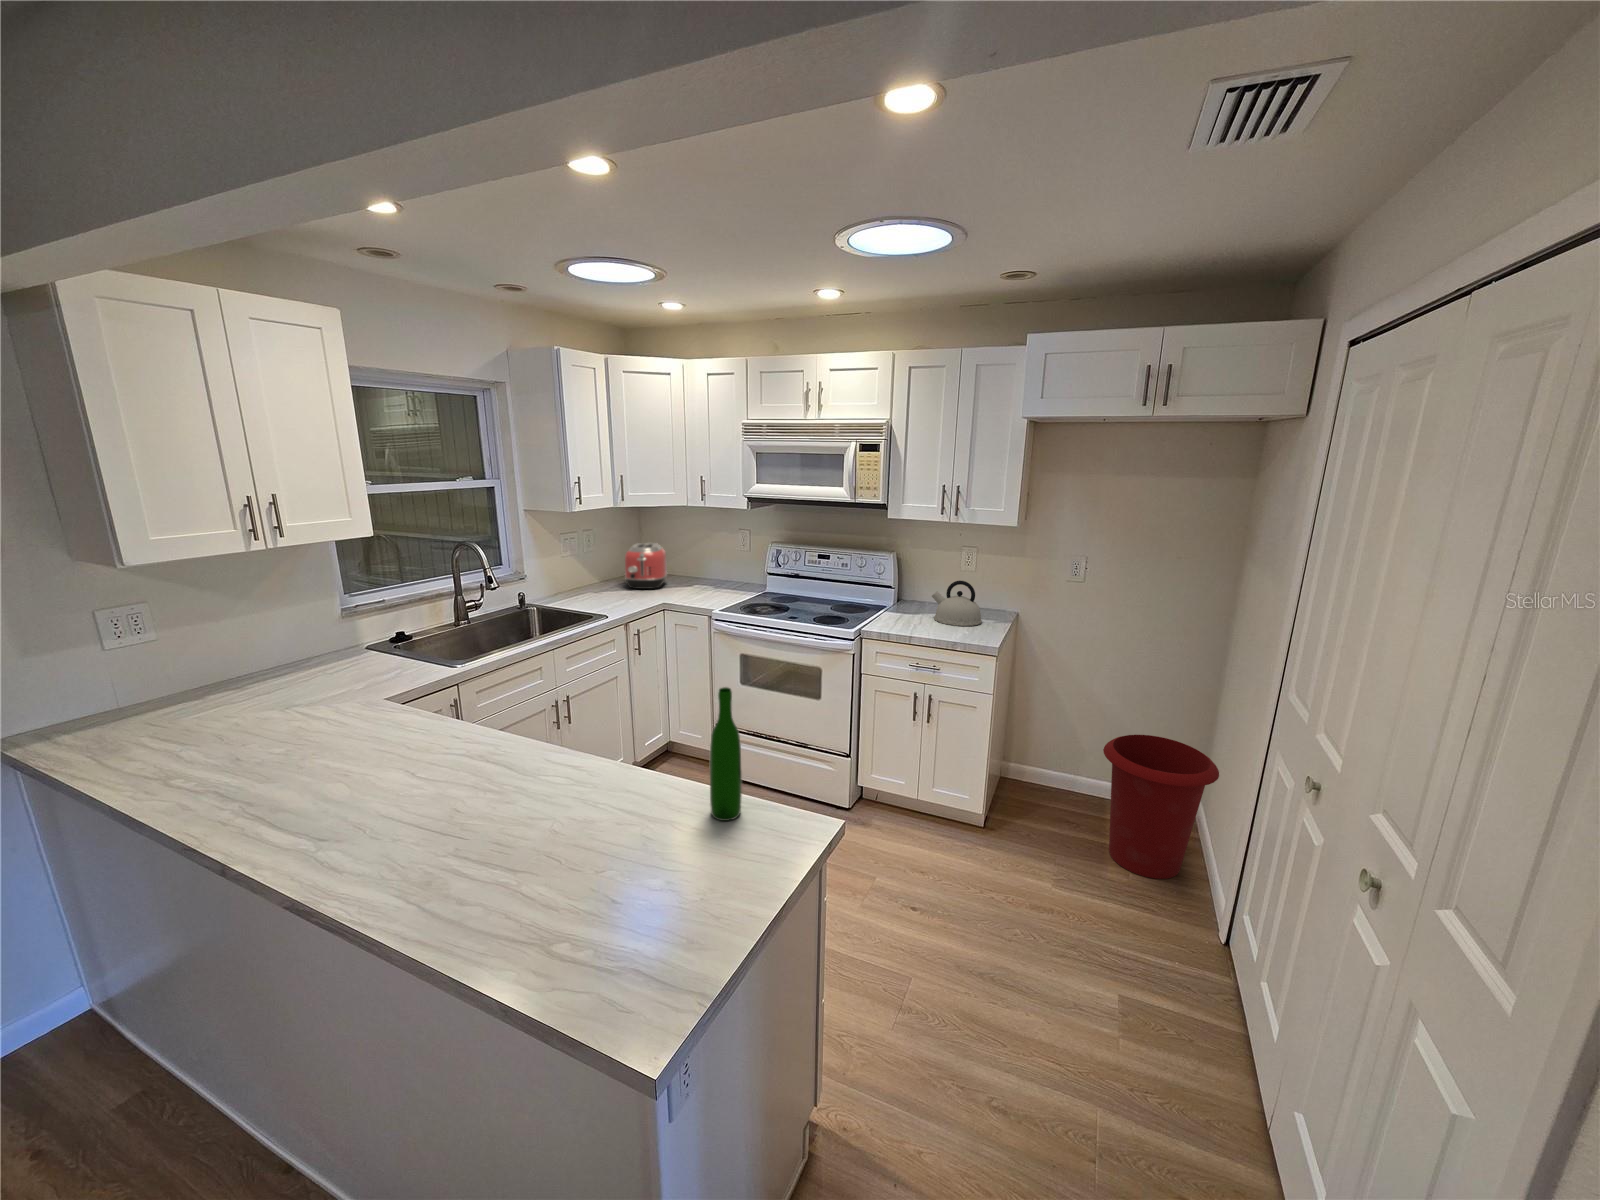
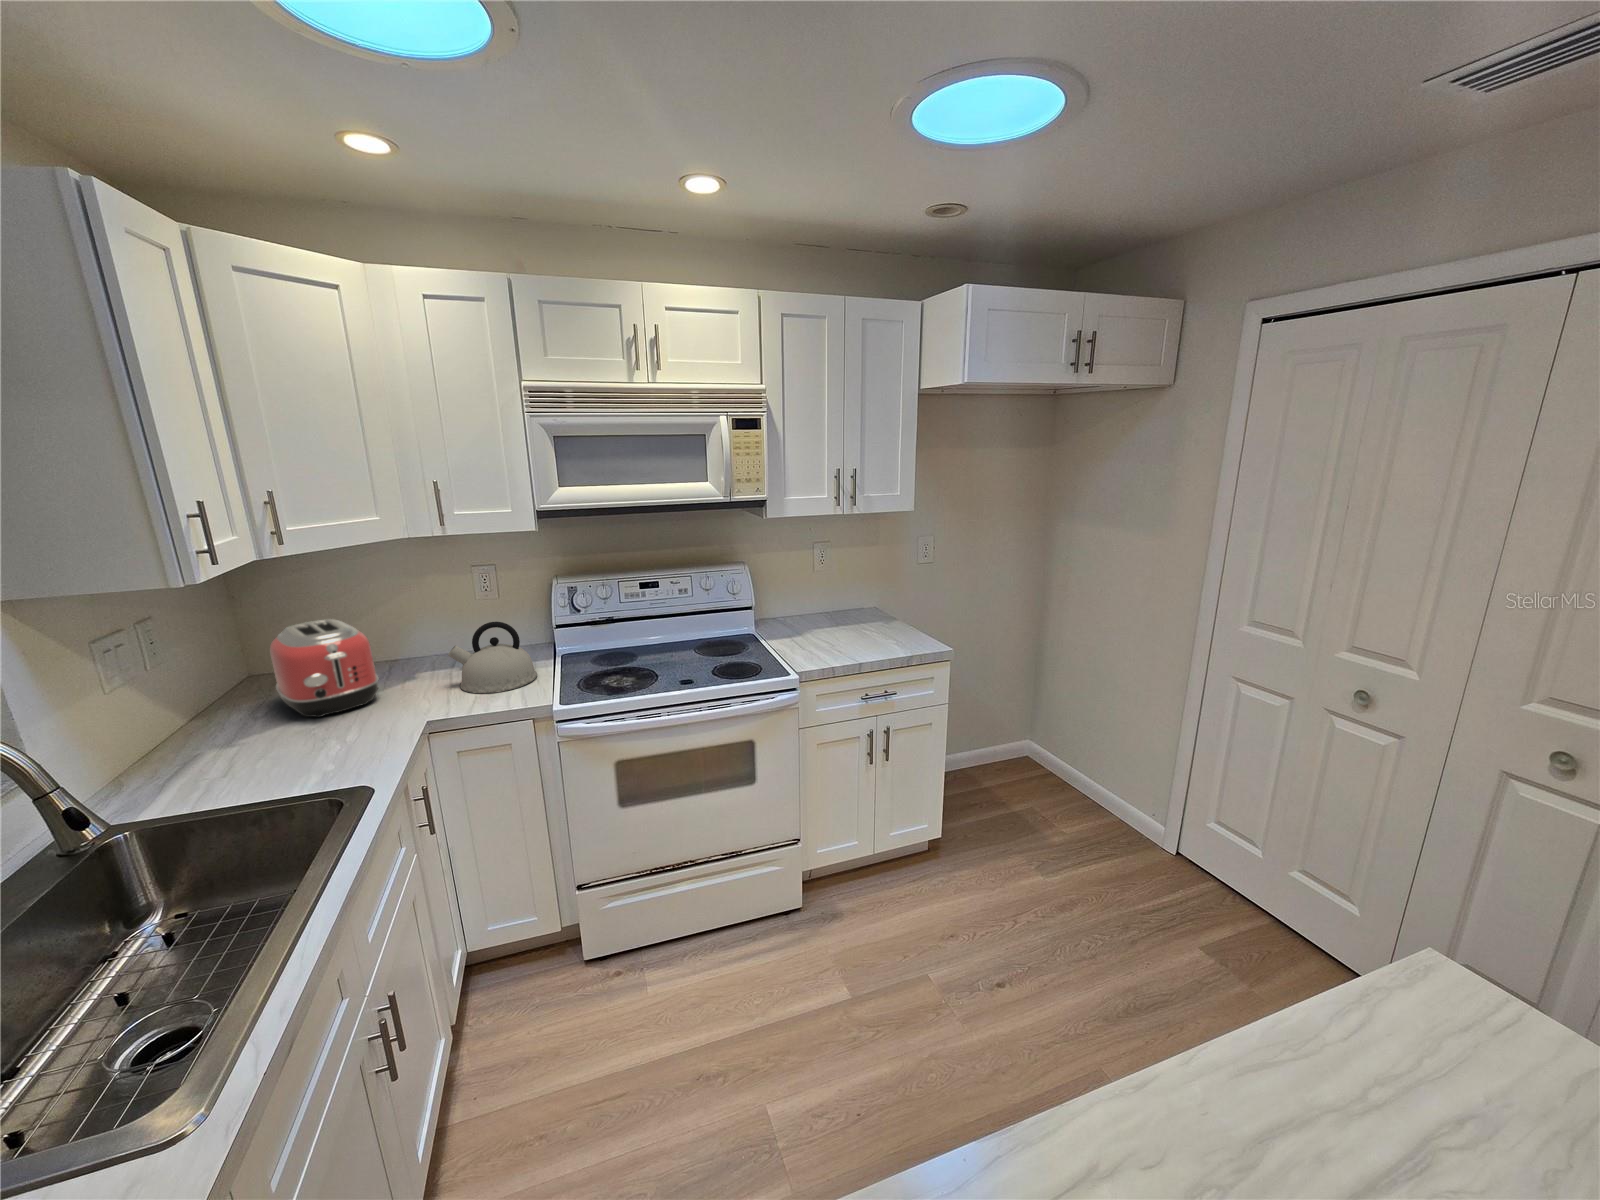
kettle: present [932,581,982,626] -> present [448,622,537,694]
wine bottle: present [710,687,742,821] -> none [1404,865,1528,1115]
waste bin: present [1103,735,1219,879] -> none [1002,690,1105,822]

